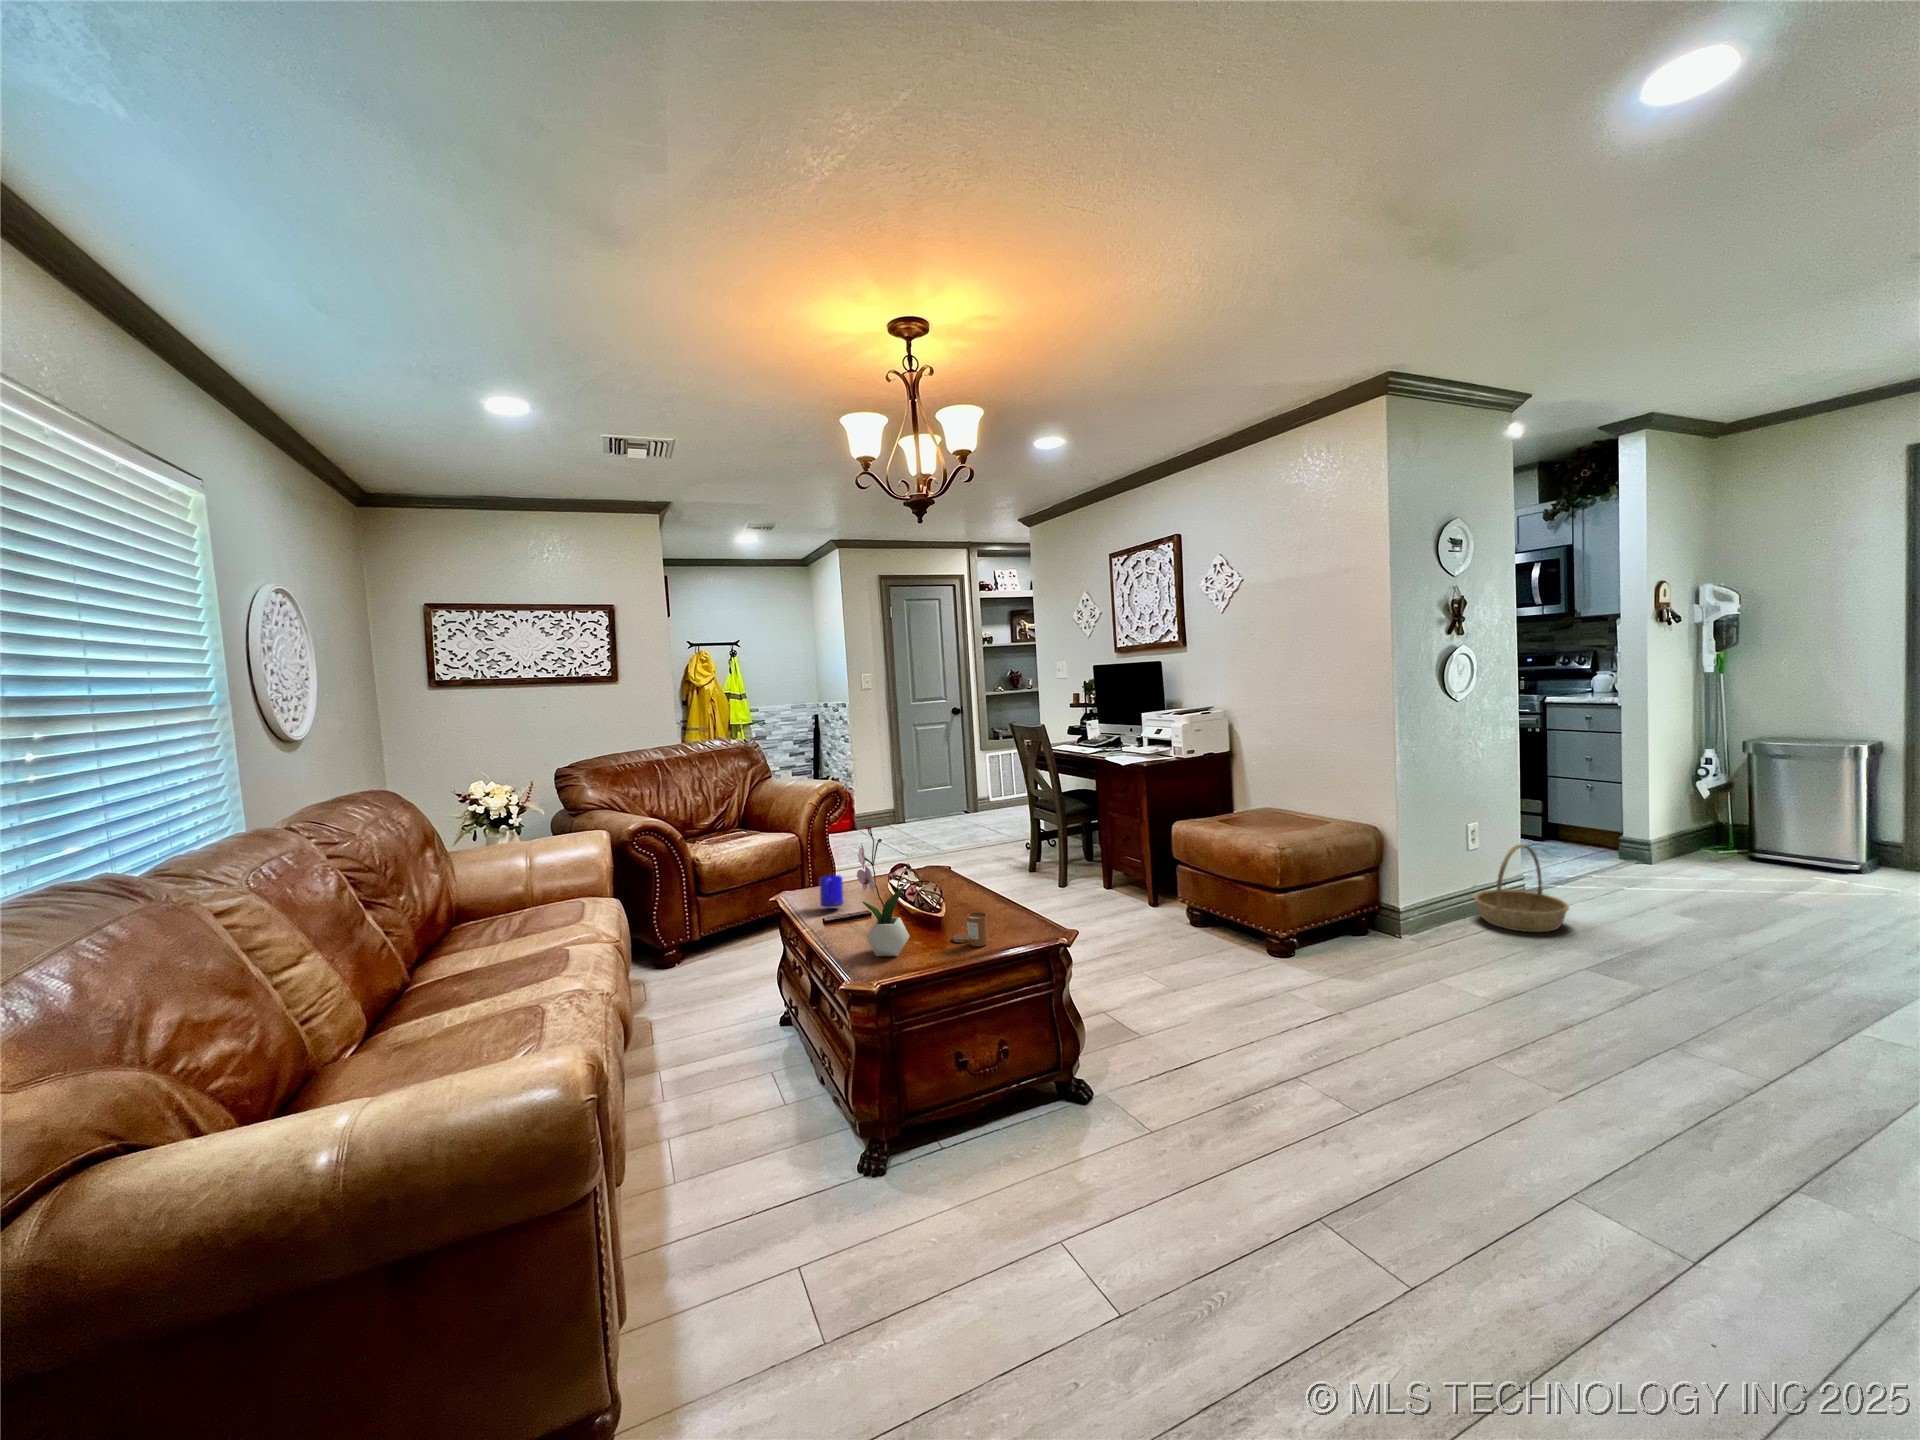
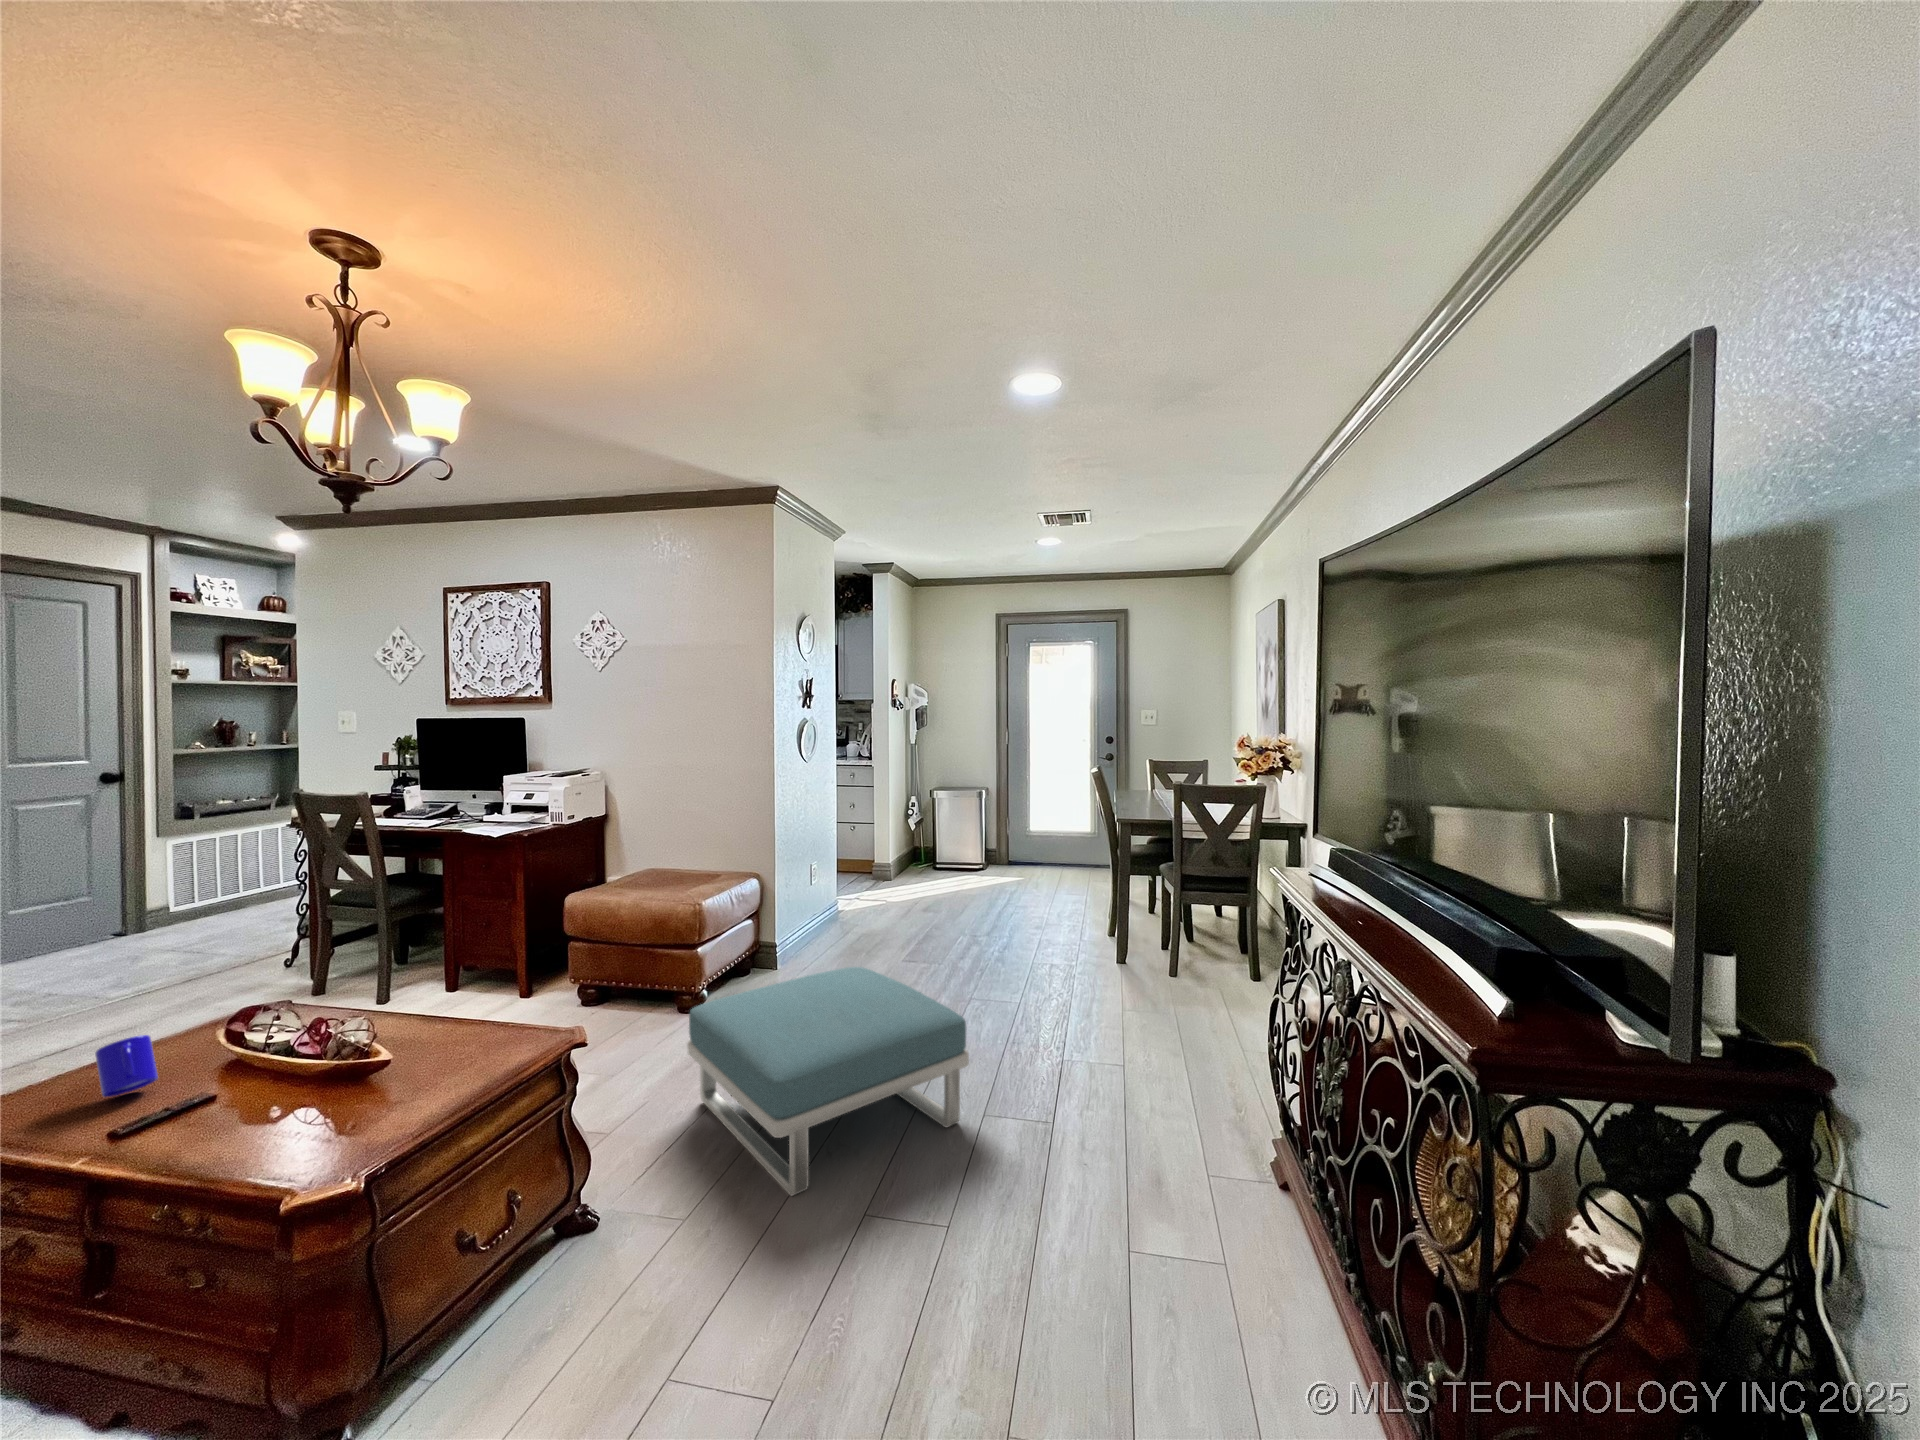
flower arrangement: present [857,825,910,956] -> none [280,931,380,1125]
basket: present [1474,844,1569,932] -> none [818,872,878,941]
candle: present [952,912,988,946] -> none [427,1020,489,1070]
footstool: none [1204,952,1528,1201] -> present [687,967,969,1196]

